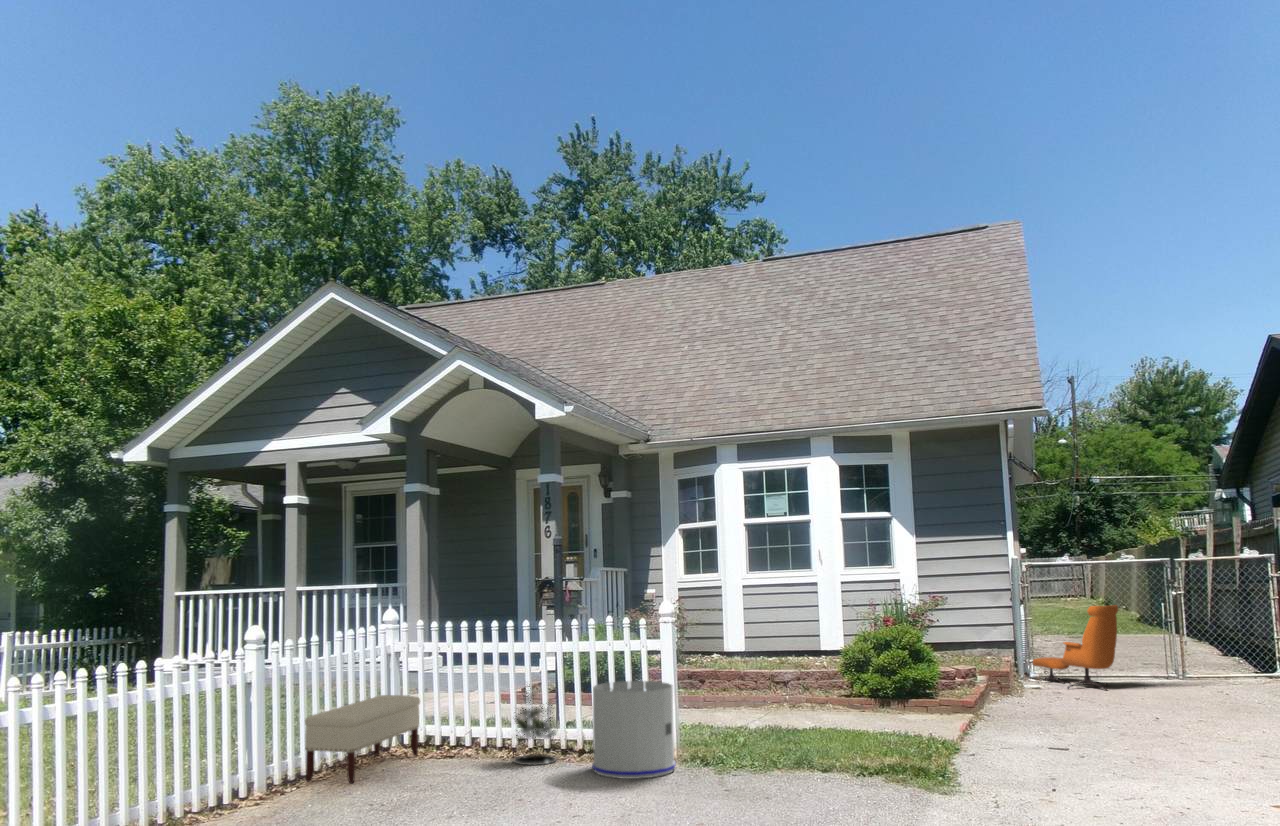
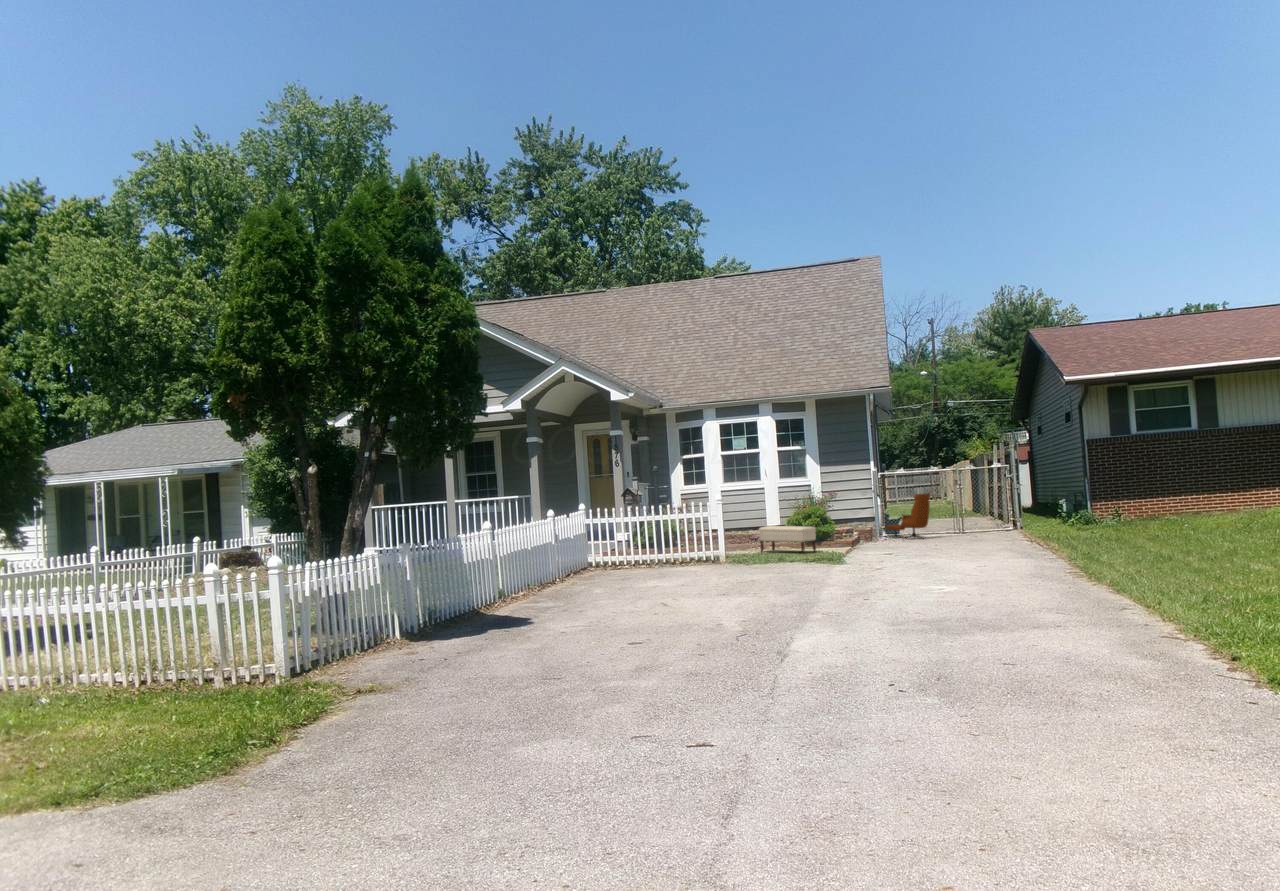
trash can: present [592,681,676,779] -> none [680,532,719,574]
potted tree: present [514,684,559,765] -> none [637,535,661,573]
bench: present [305,695,420,783] -> present [759,526,816,553]

